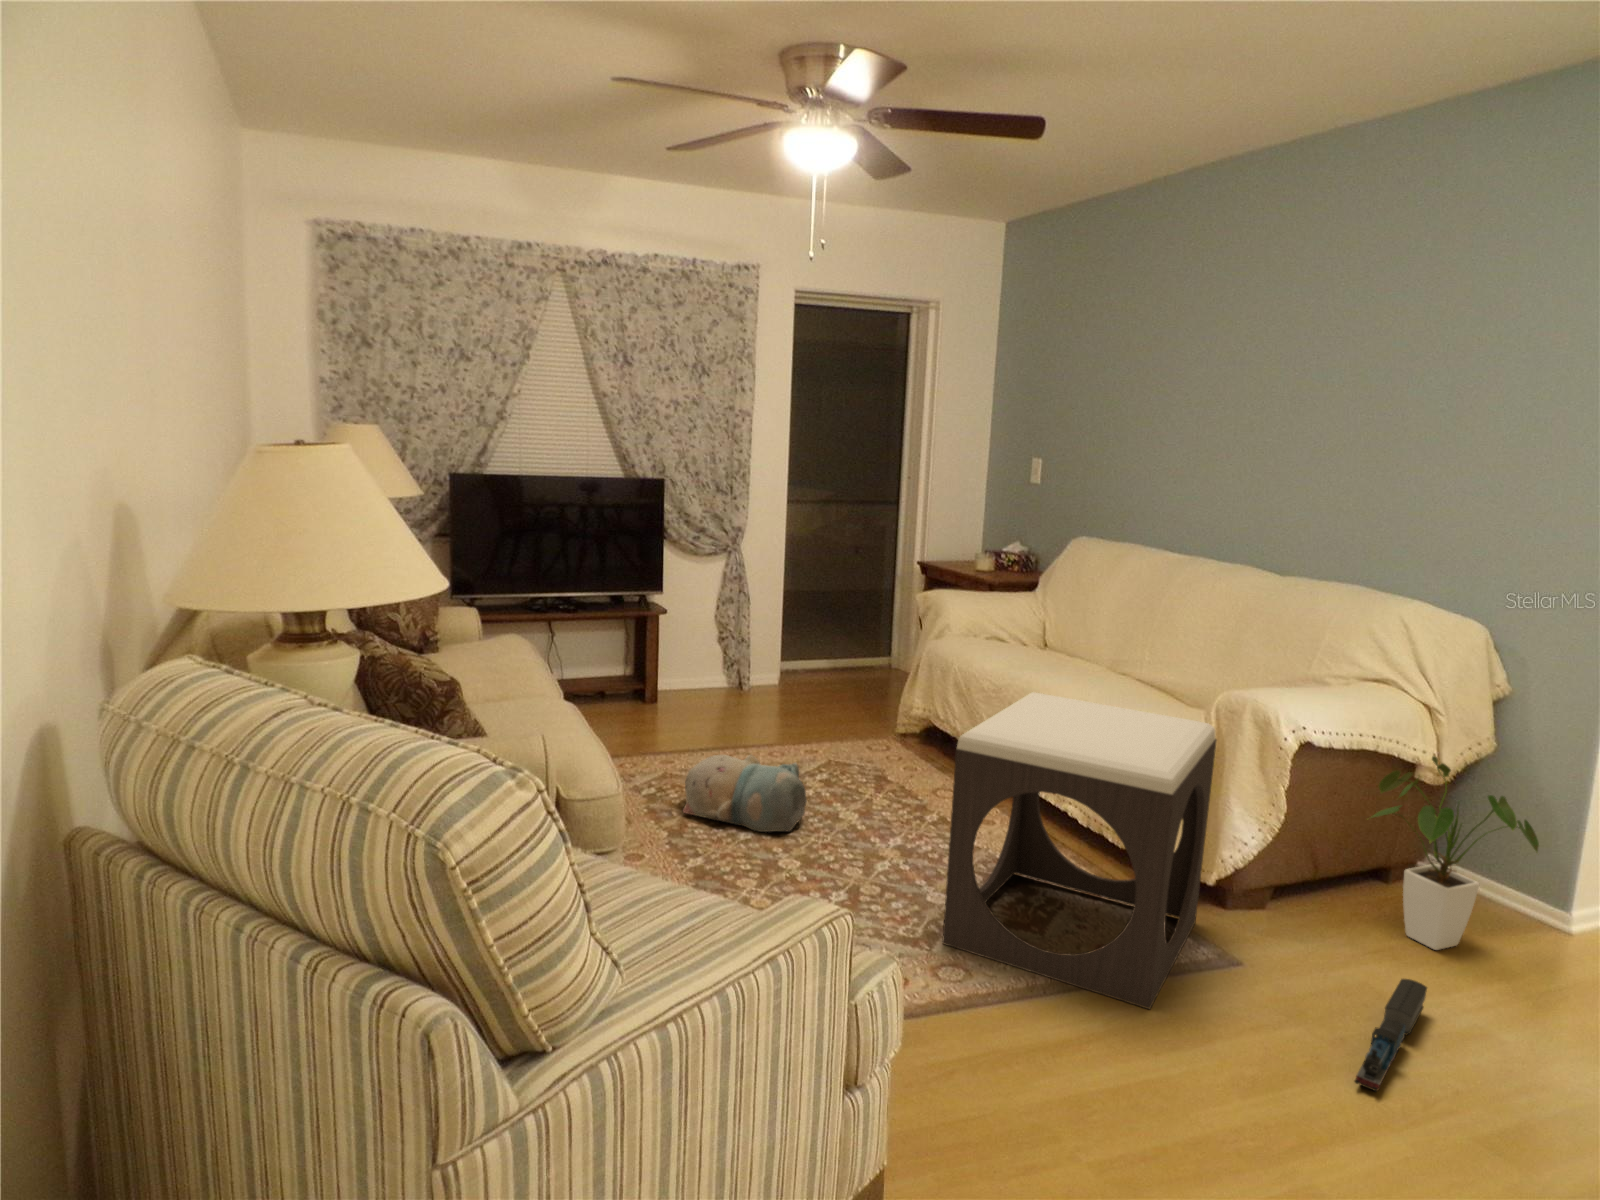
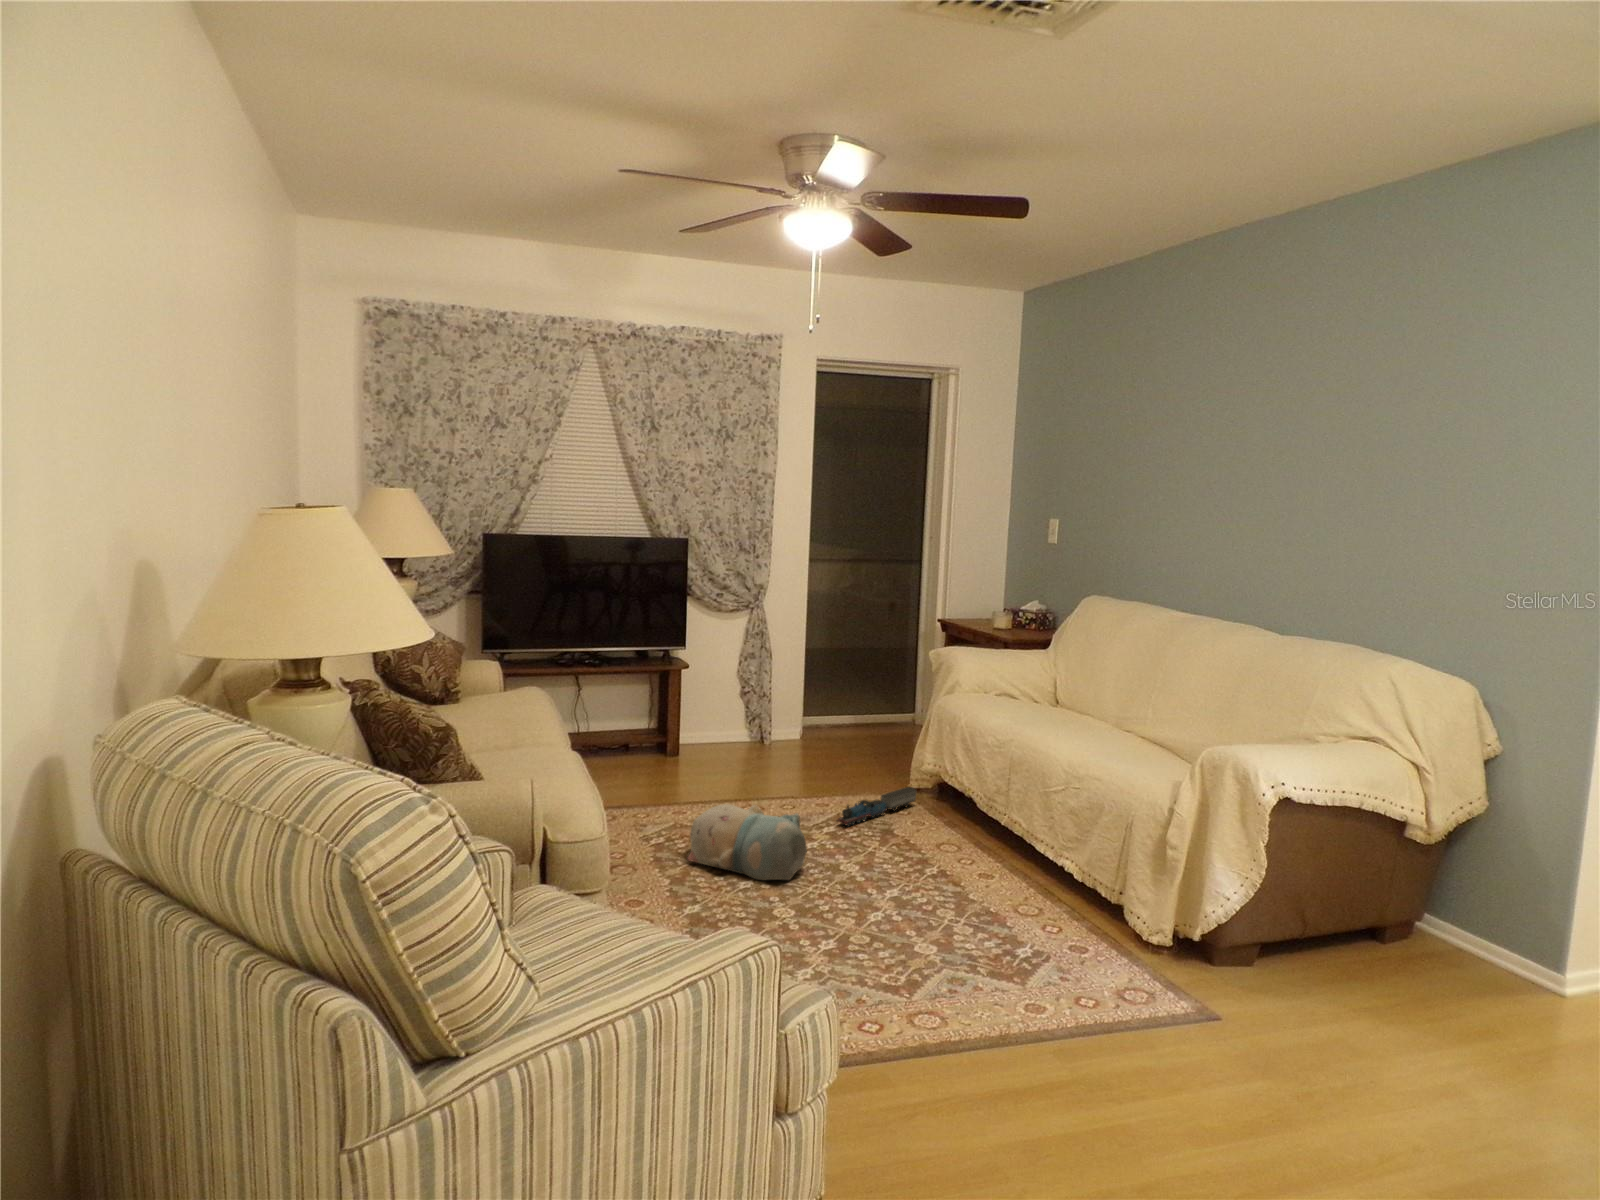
footstool: present [942,692,1217,1009] -> none [923,746,1197,1061]
house plant: present [1371,756,1539,950] -> none [1353,814,1525,1011]
toy train: present [1355,979,1427,1091] -> present [837,787,916,826]

